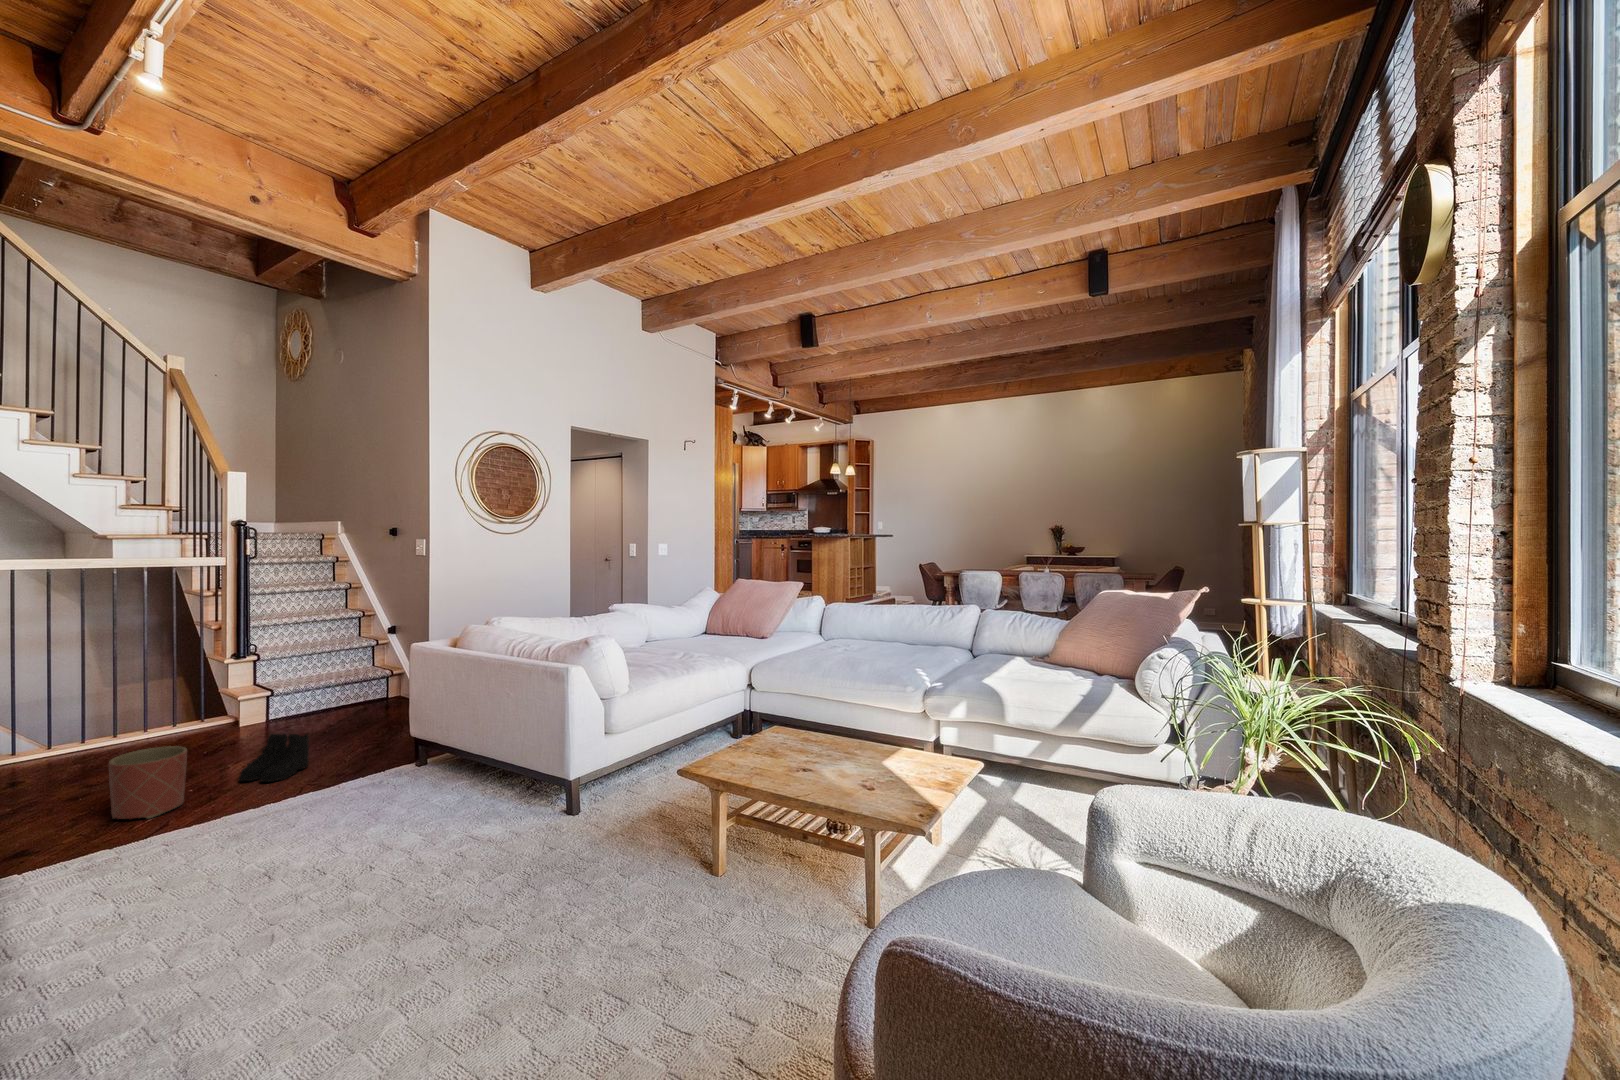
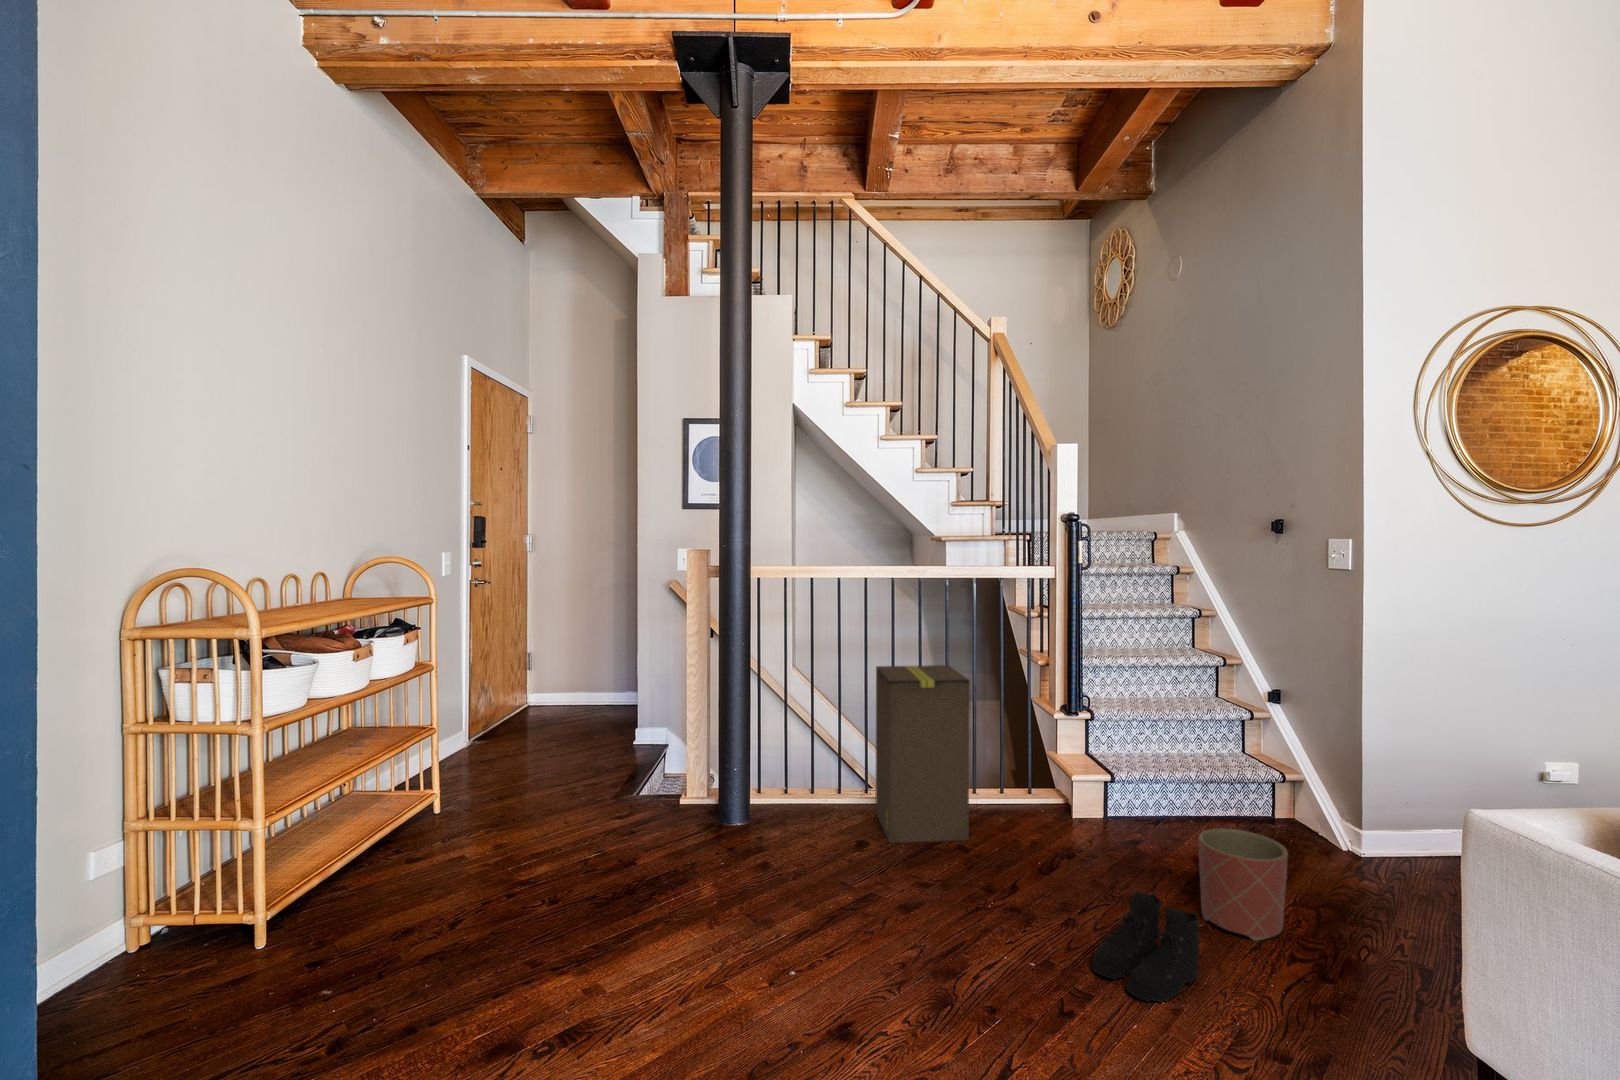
cardboard box: none [31,635,141,775] -> present [875,665,970,843]
planter: present [109,746,187,819] -> present [1199,828,1288,941]

